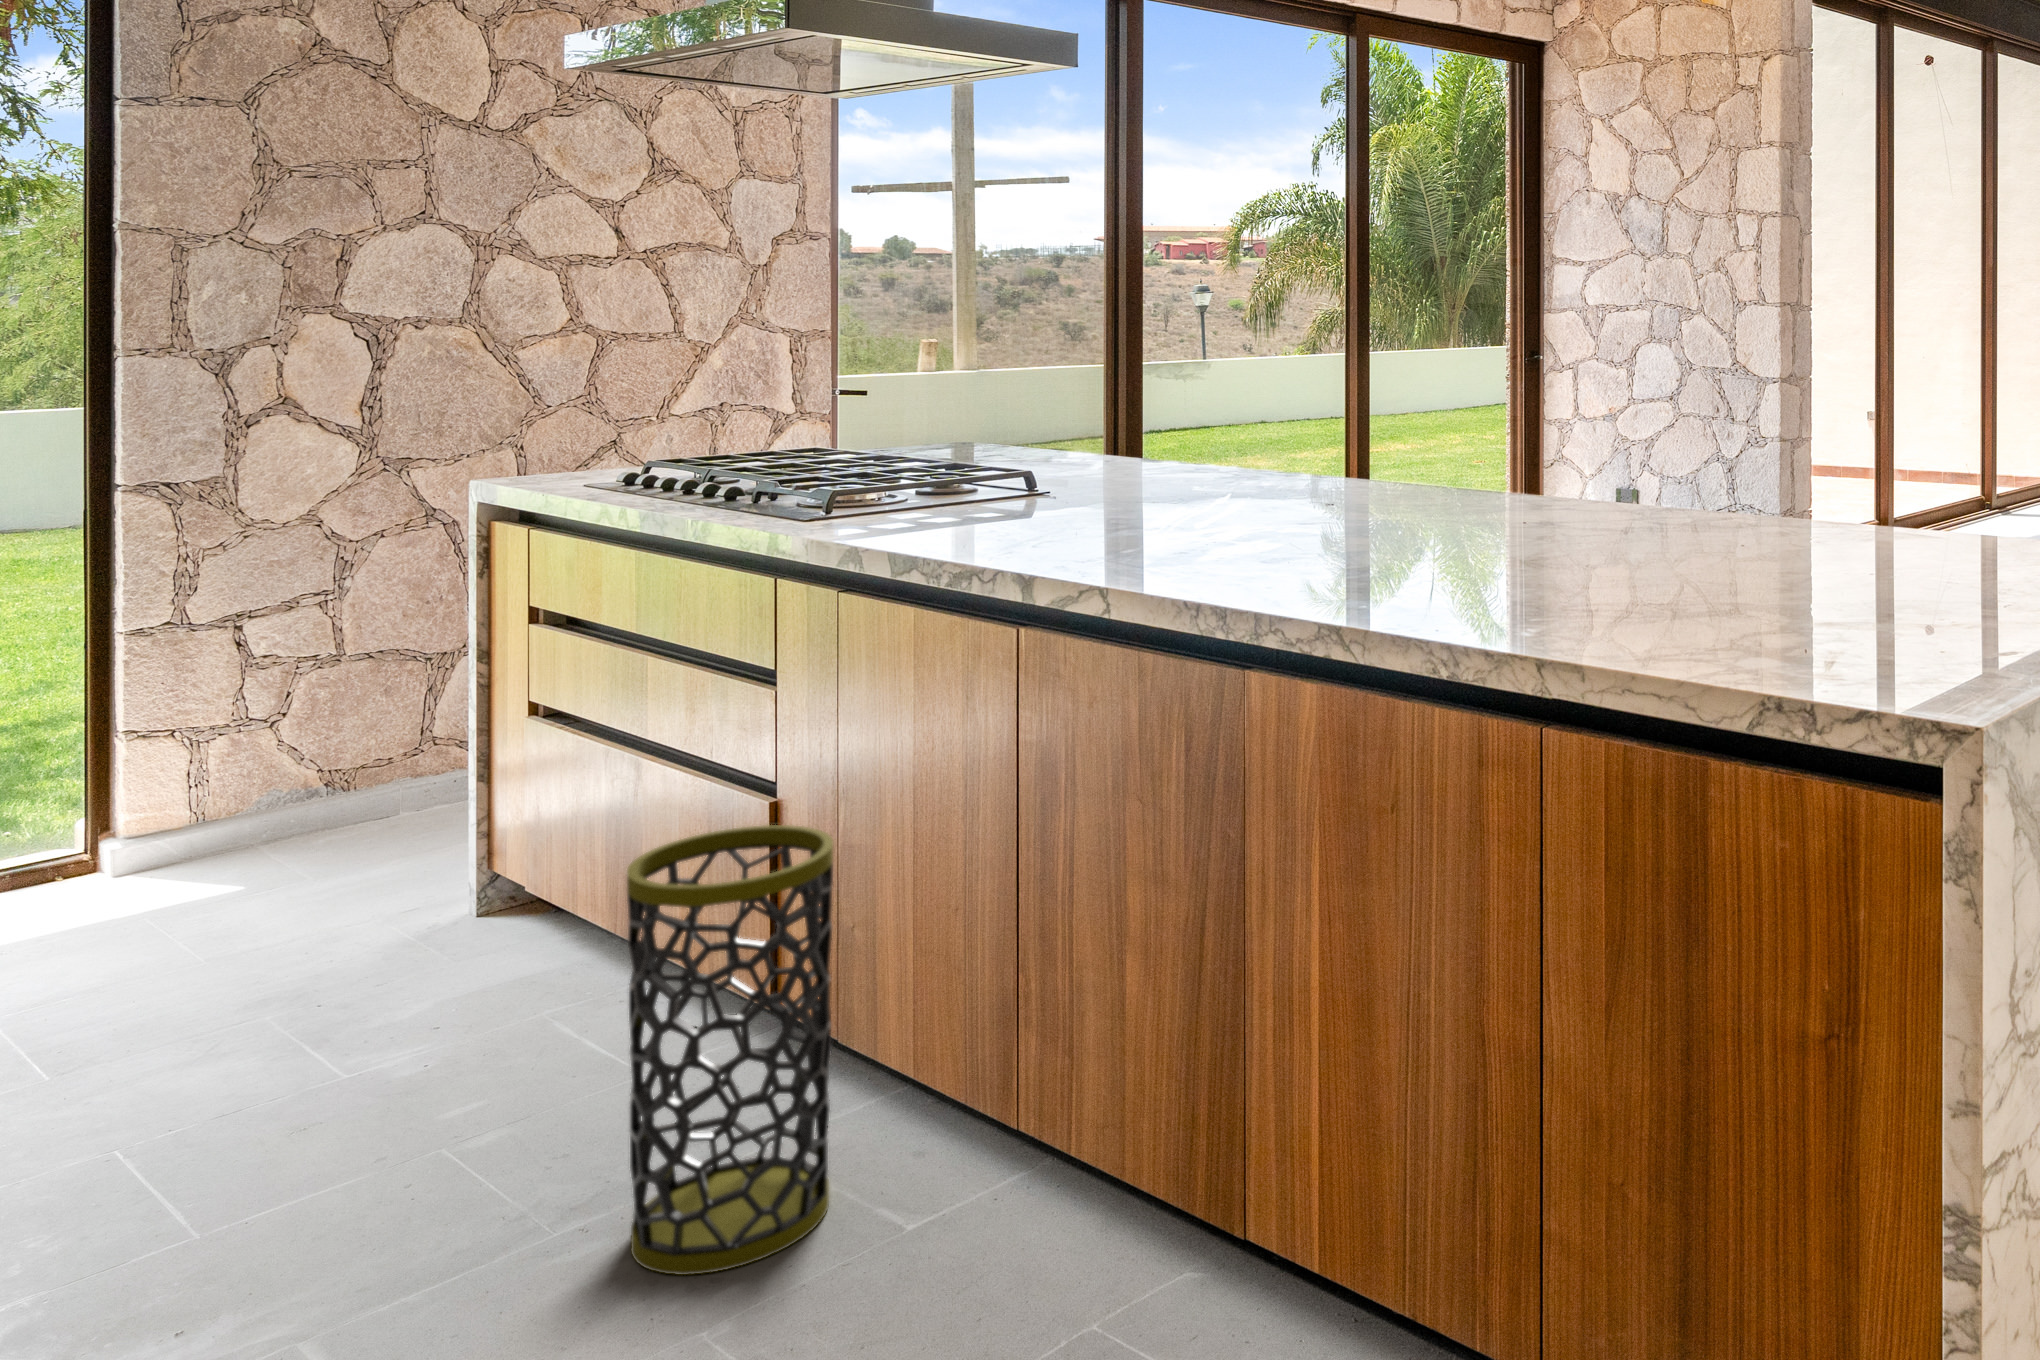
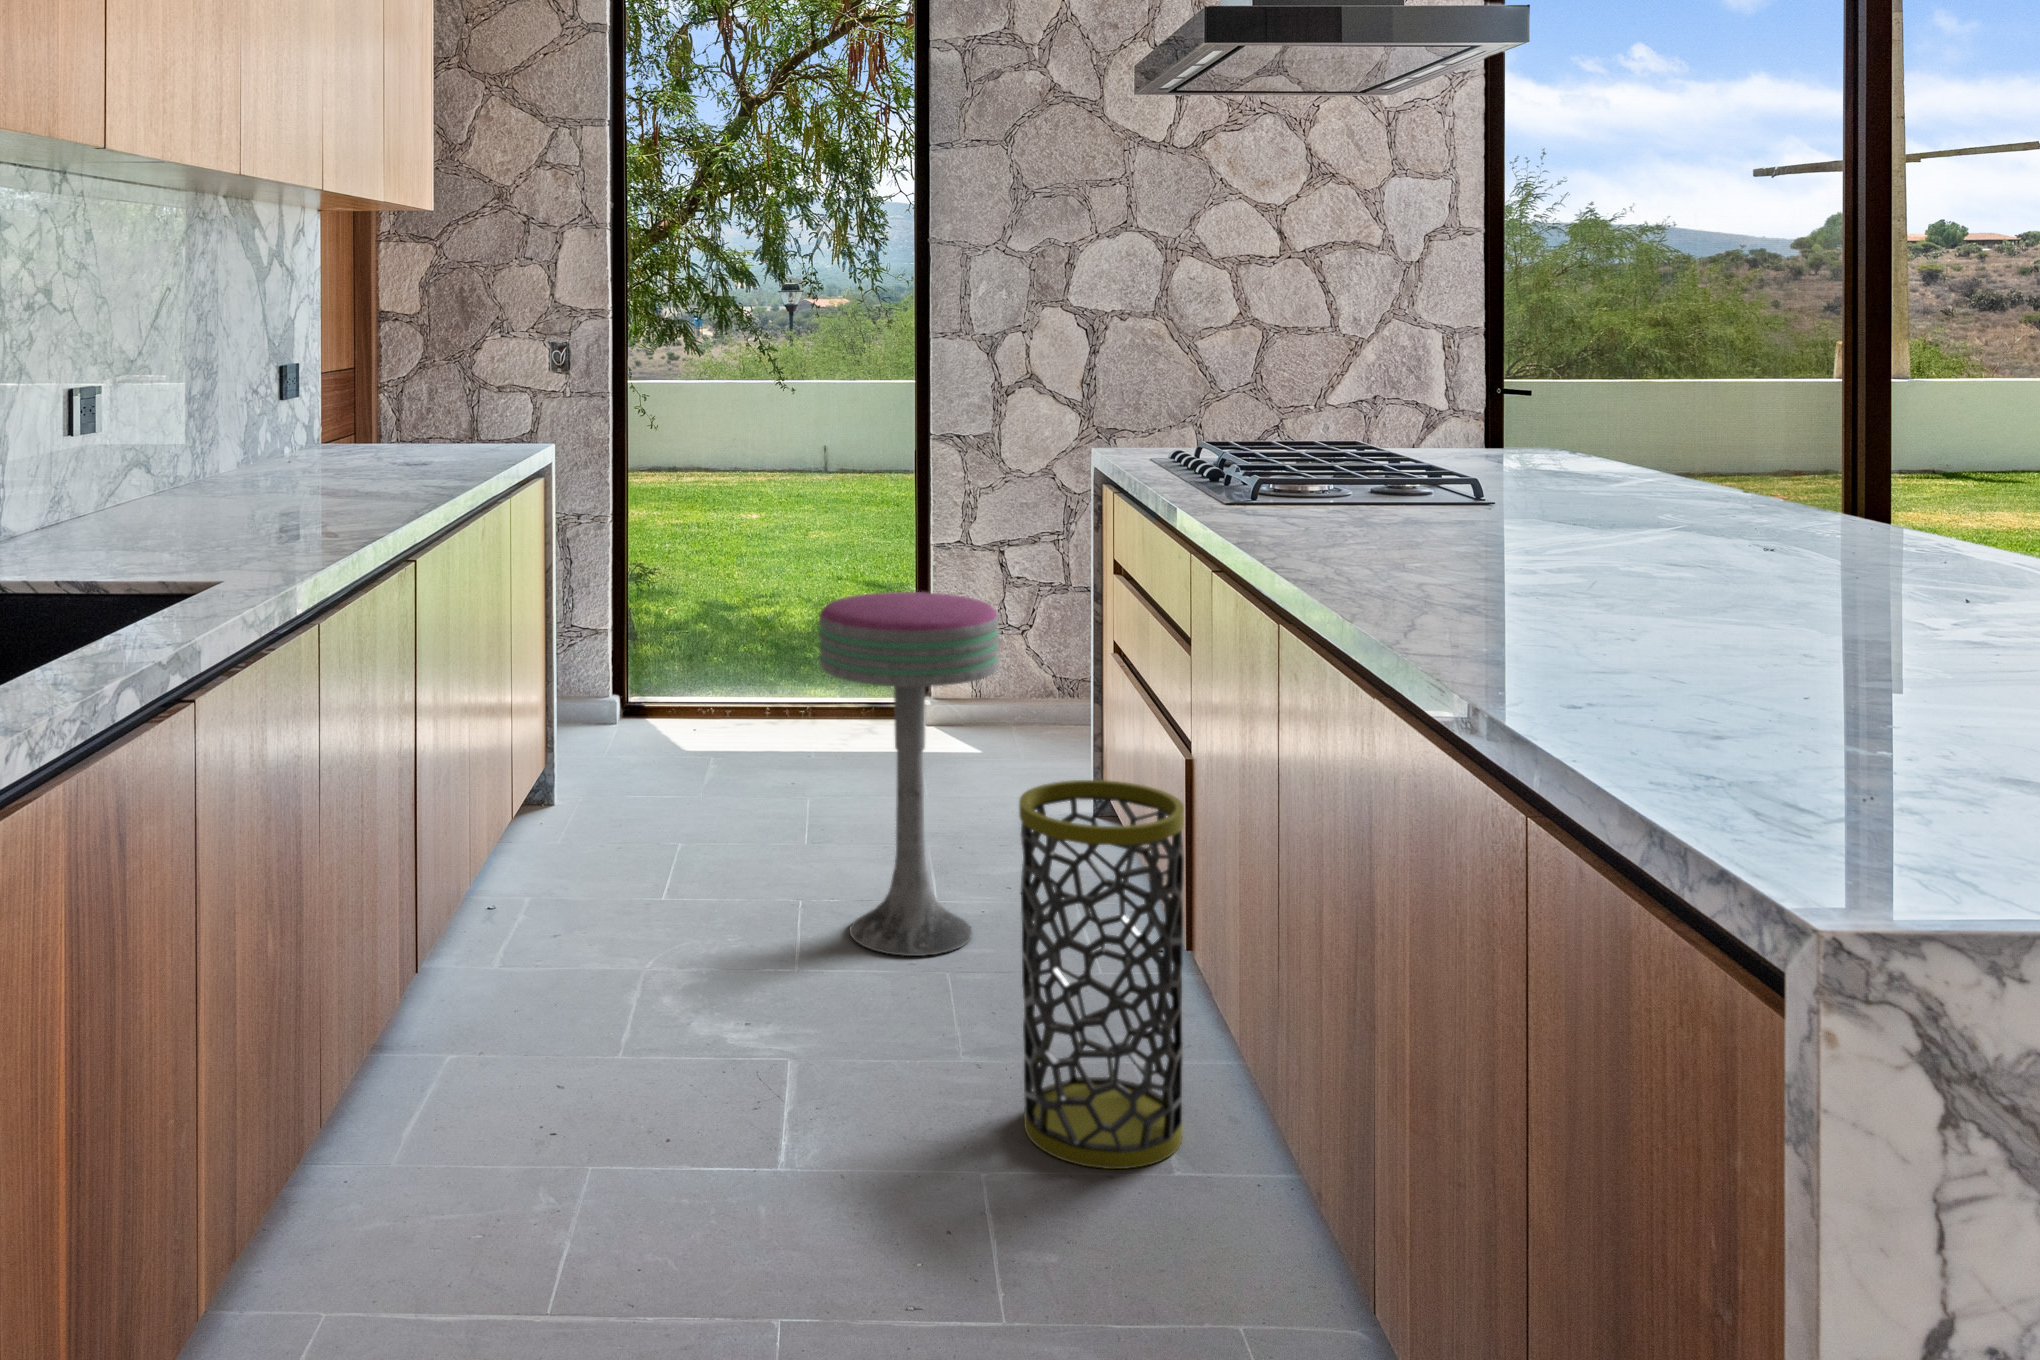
bar stool: none [139,673,440,1166] -> present [819,592,1000,956]

